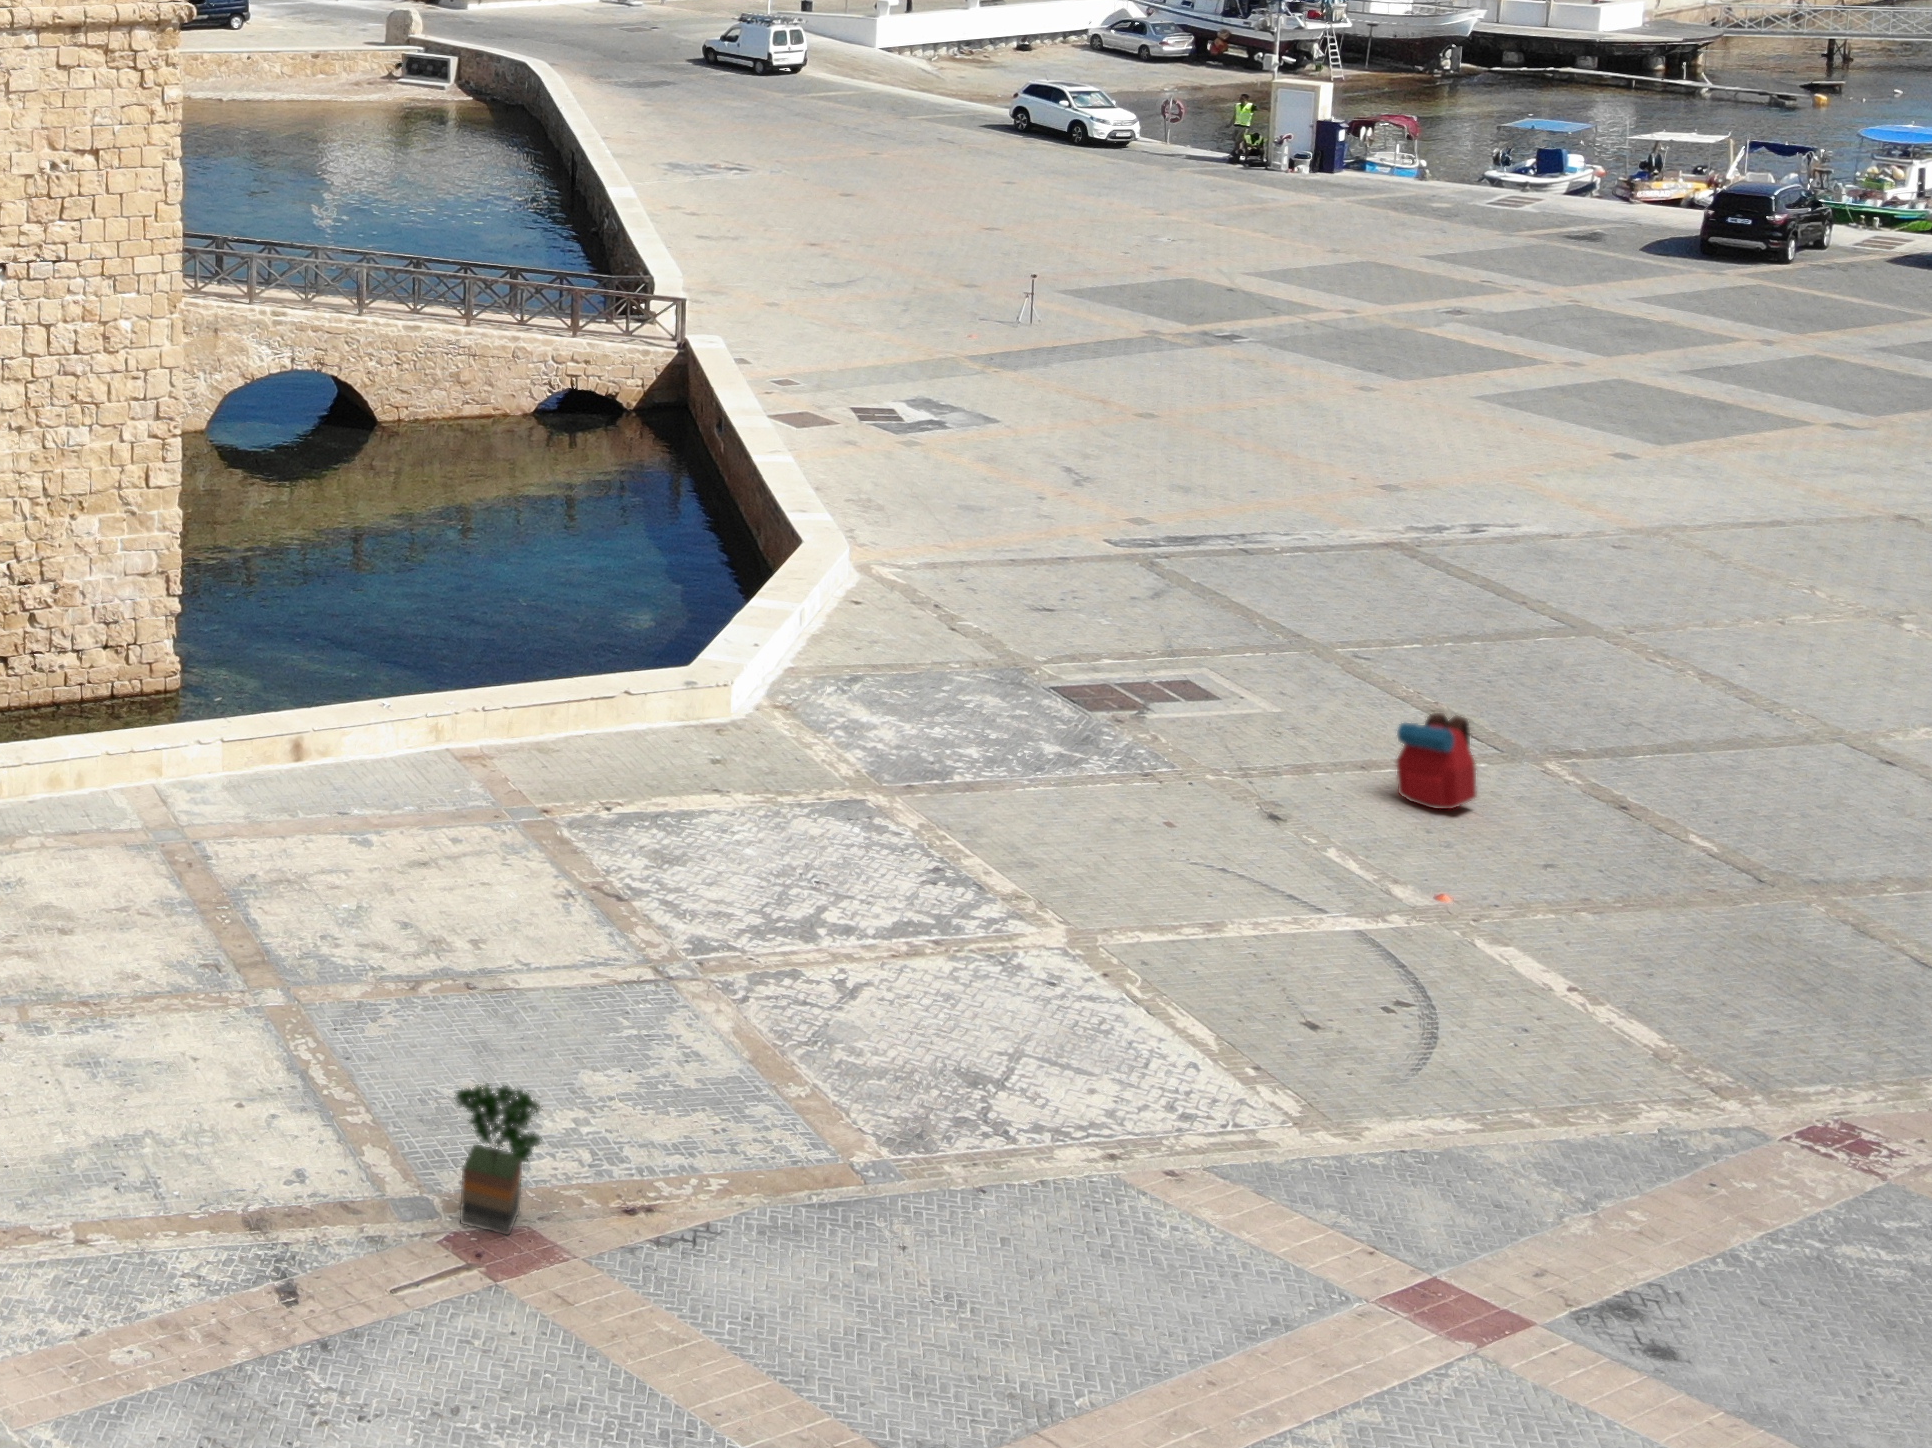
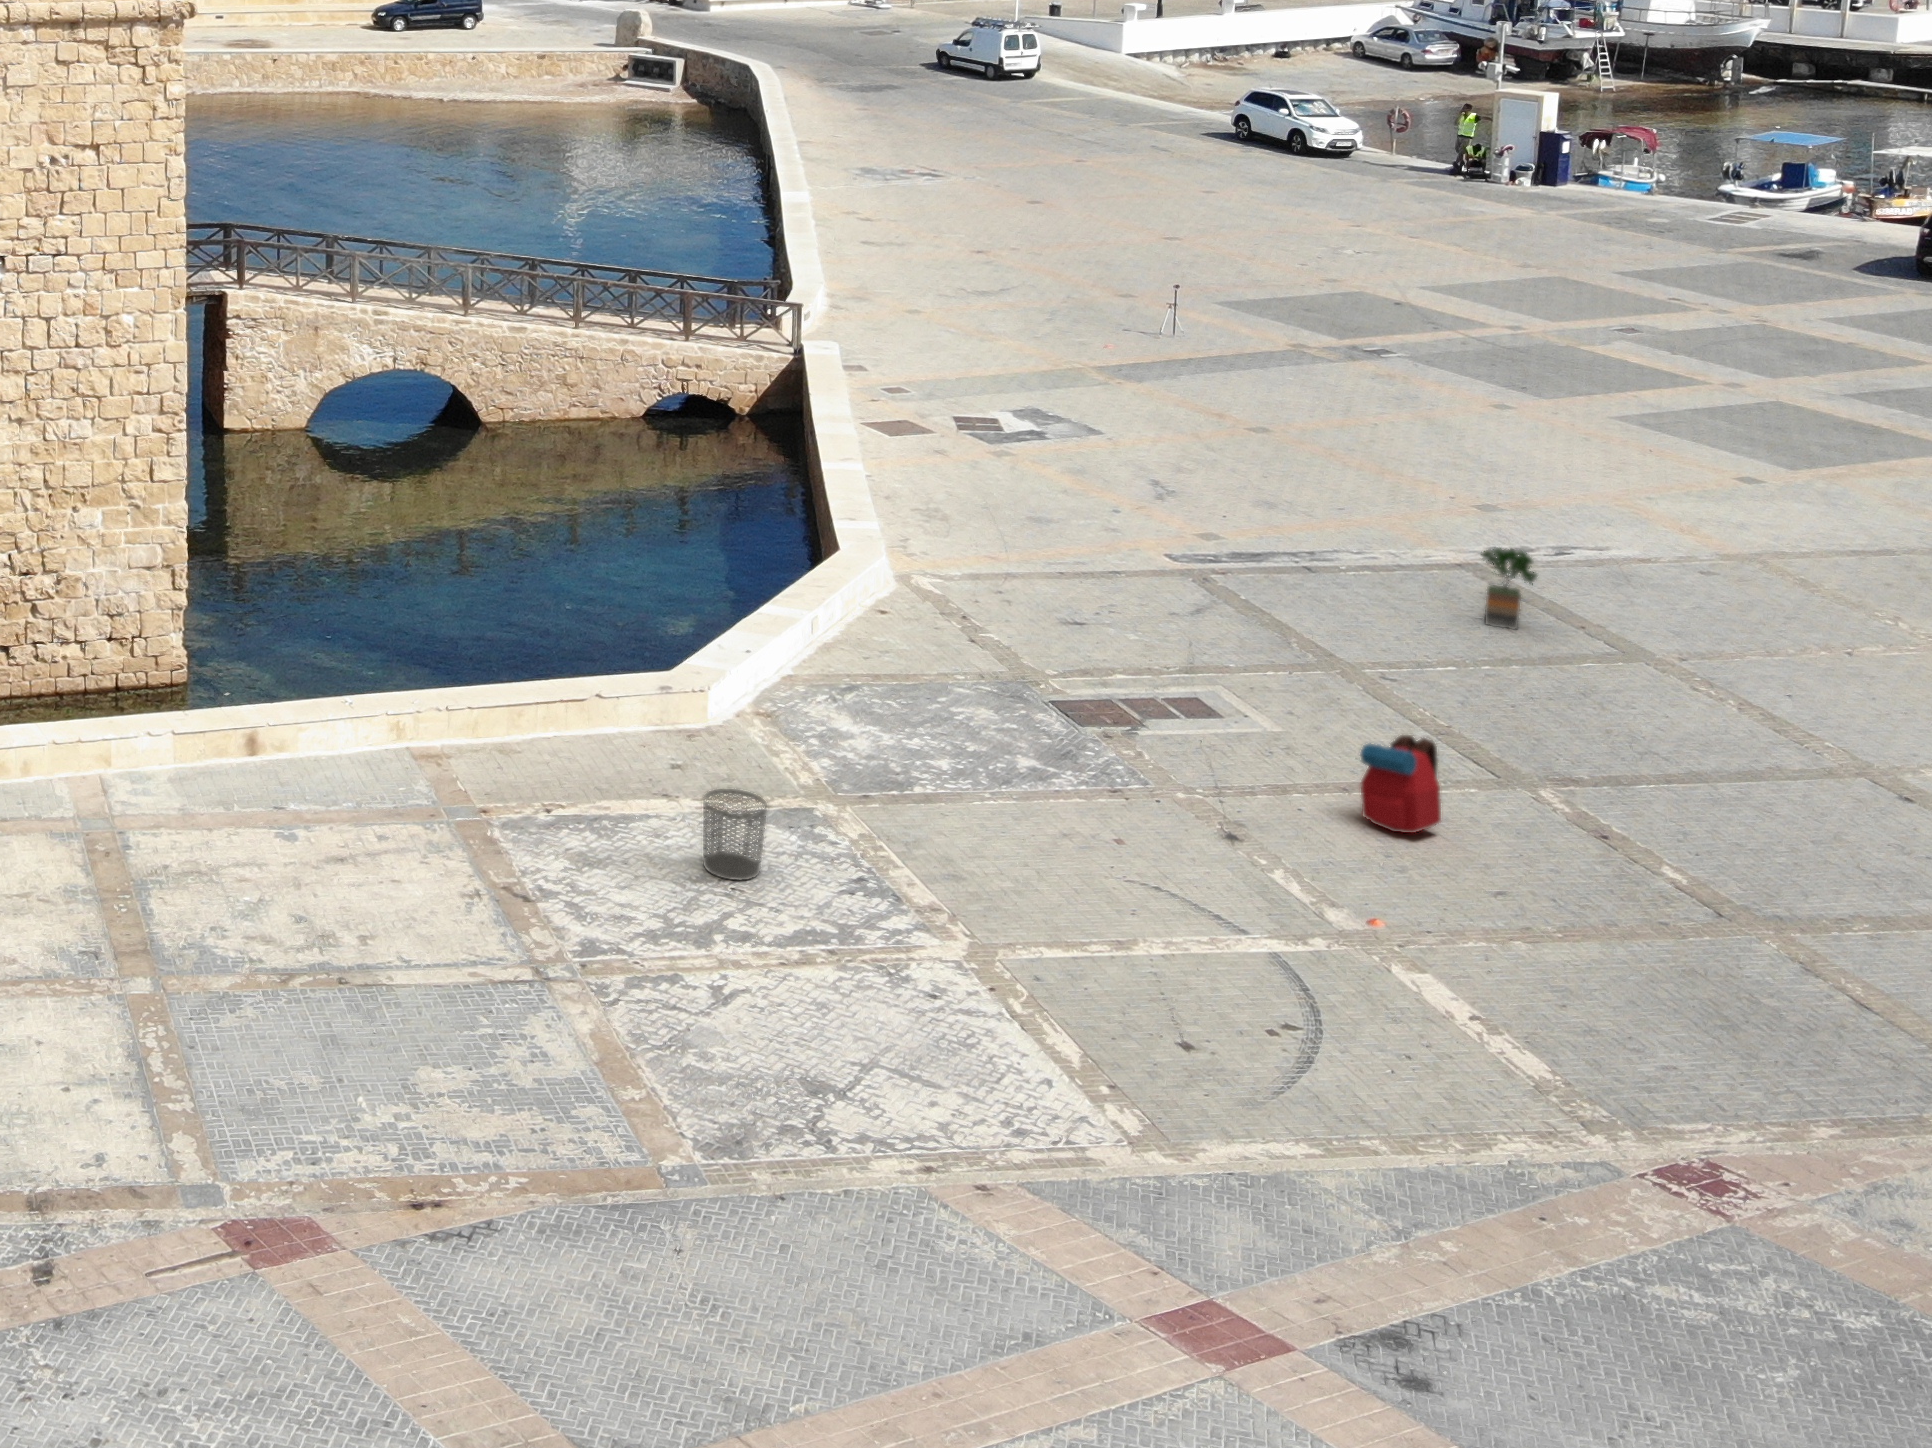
waste bin: none [790,784,856,875] -> present [703,789,766,880]
potted tree: present [454,1083,543,1235] -> present [1481,548,1537,629]

